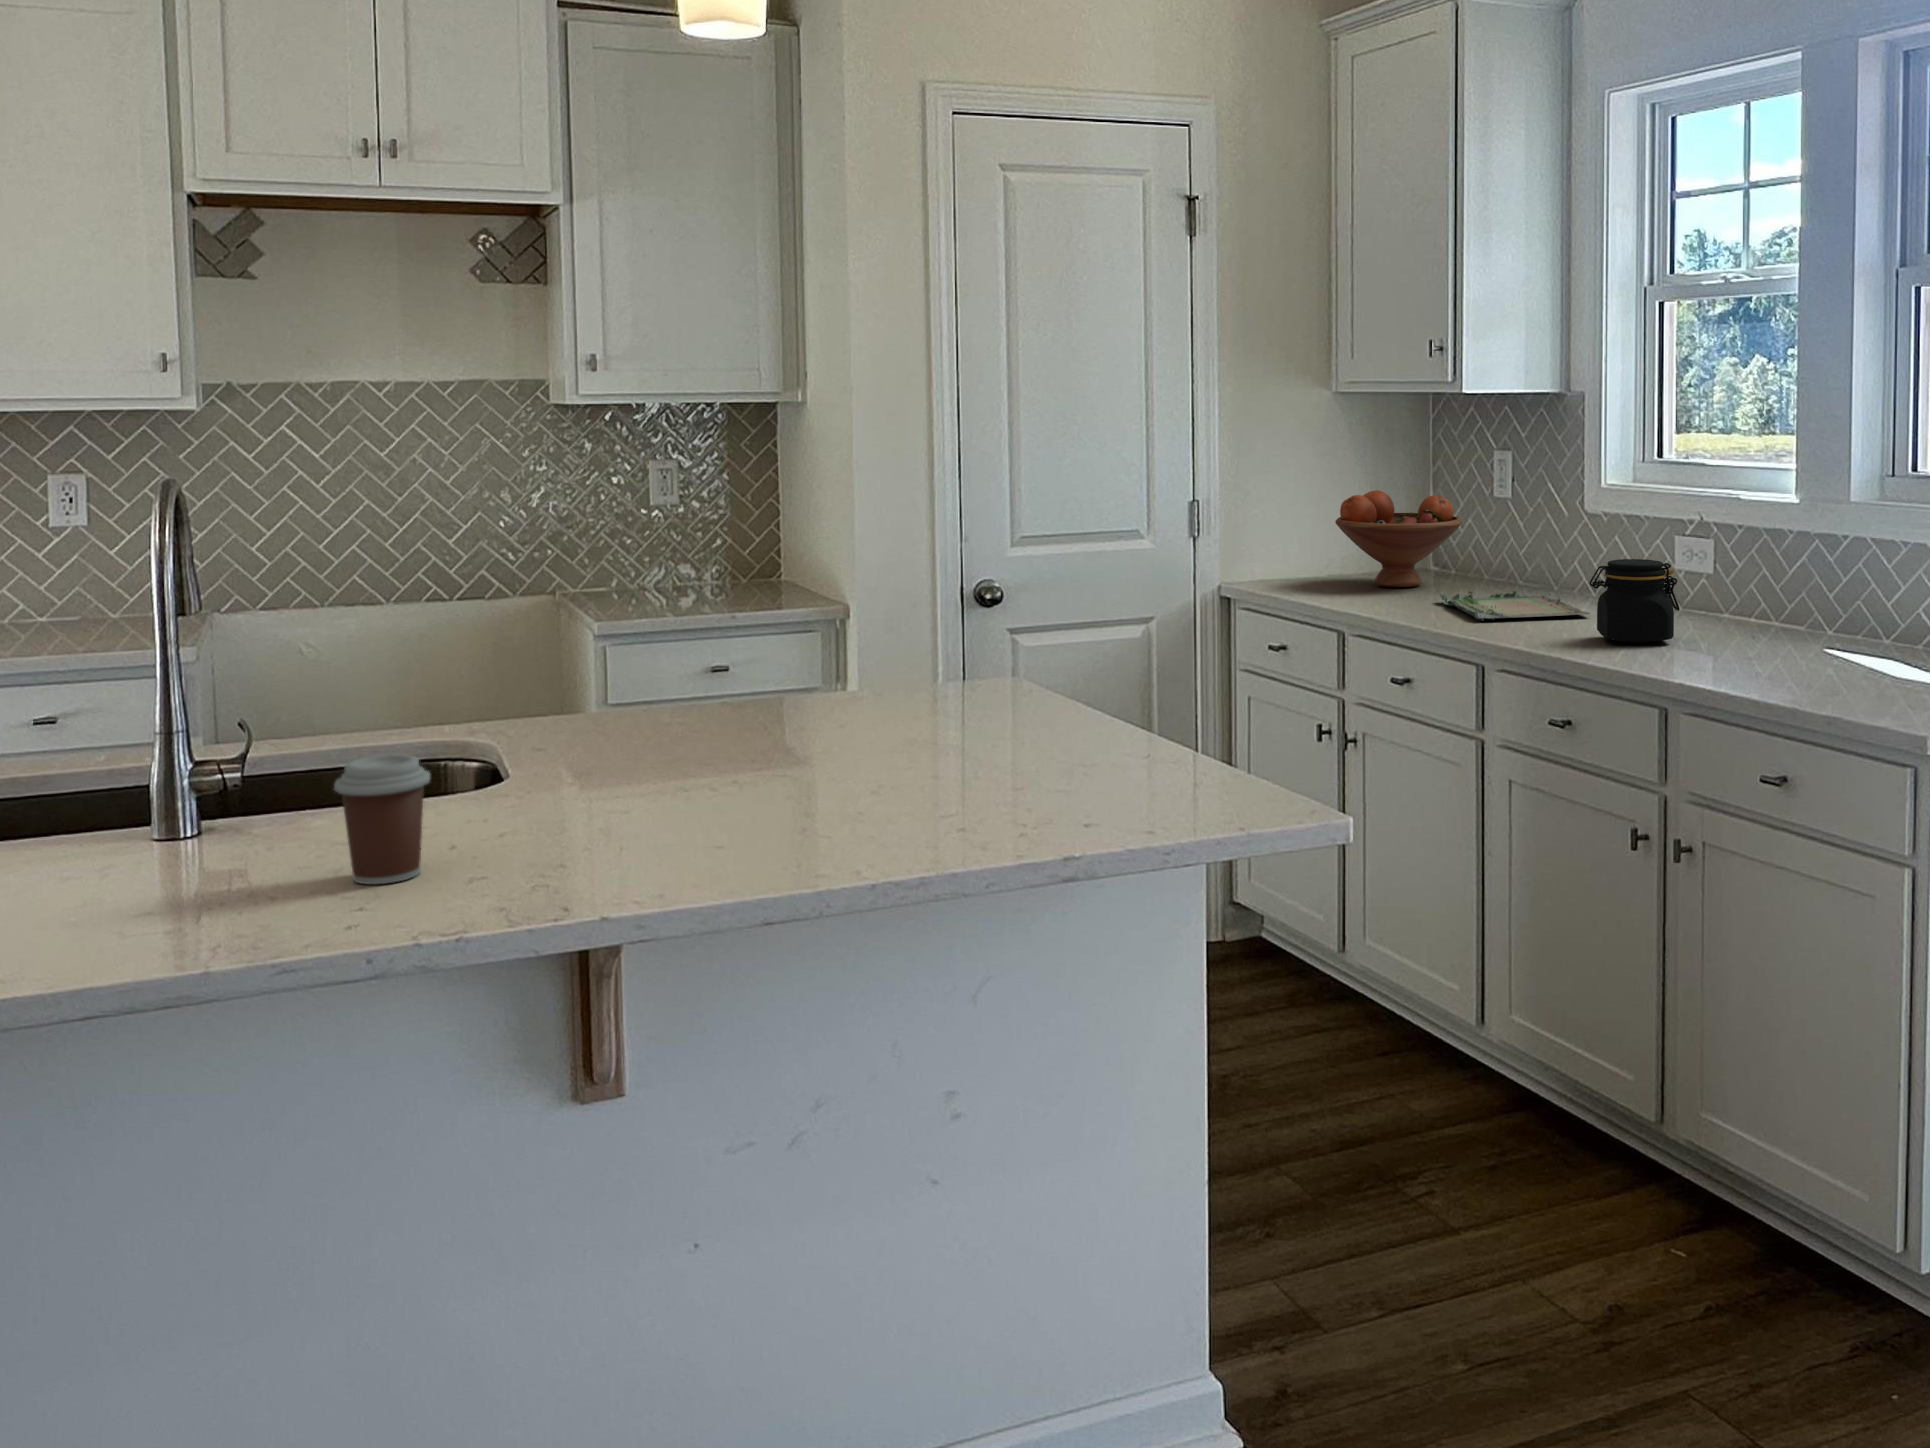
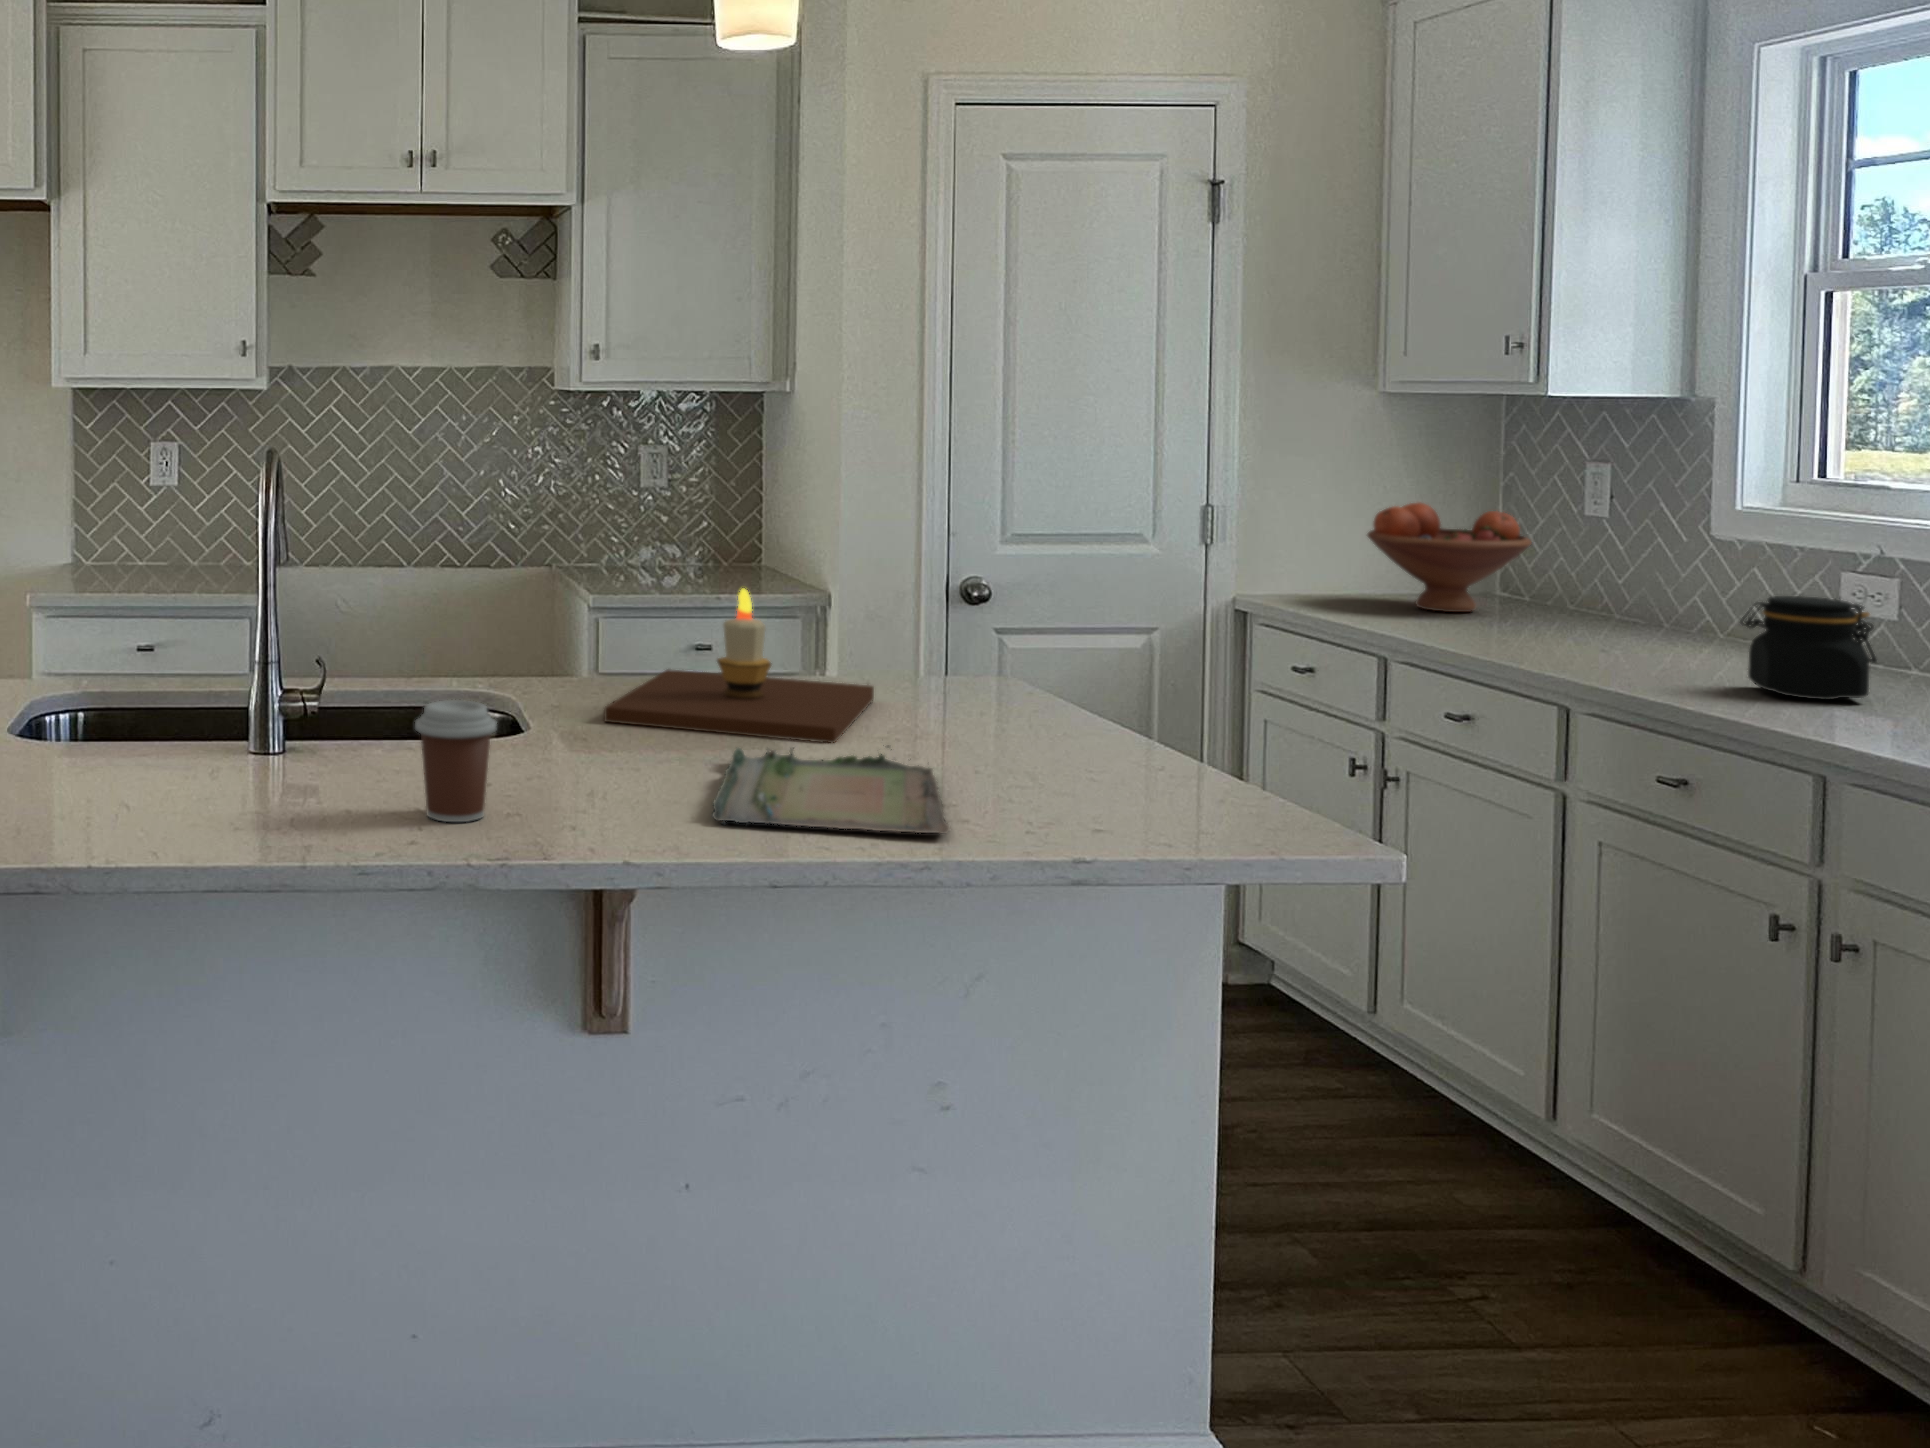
tray: present [1440,585,1590,621] -> present [713,745,949,834]
candle: none [578,611,865,761] -> present [604,589,874,743]

